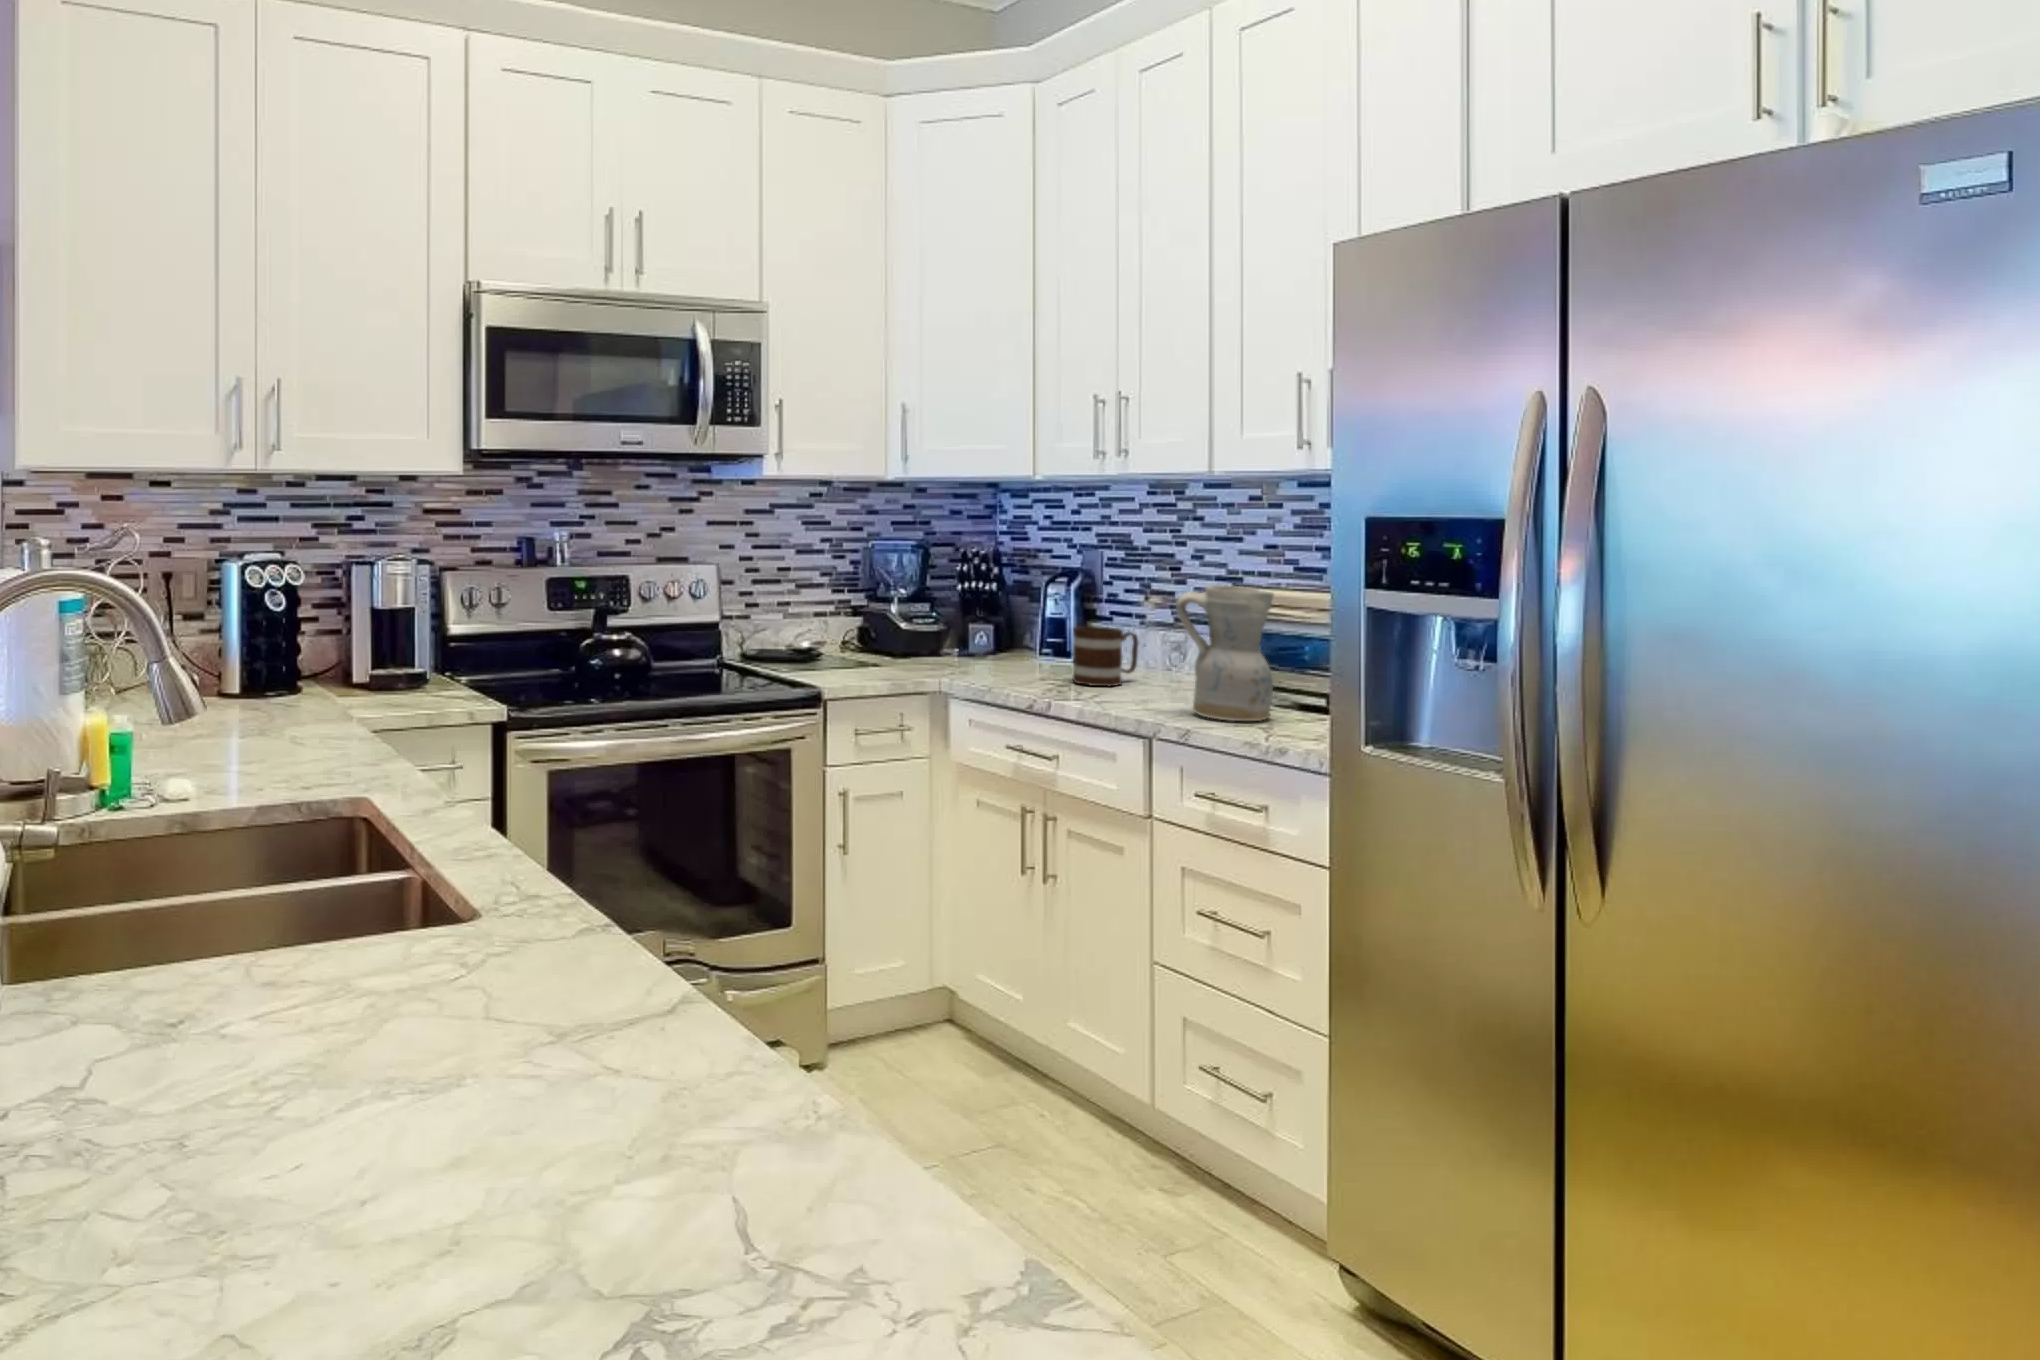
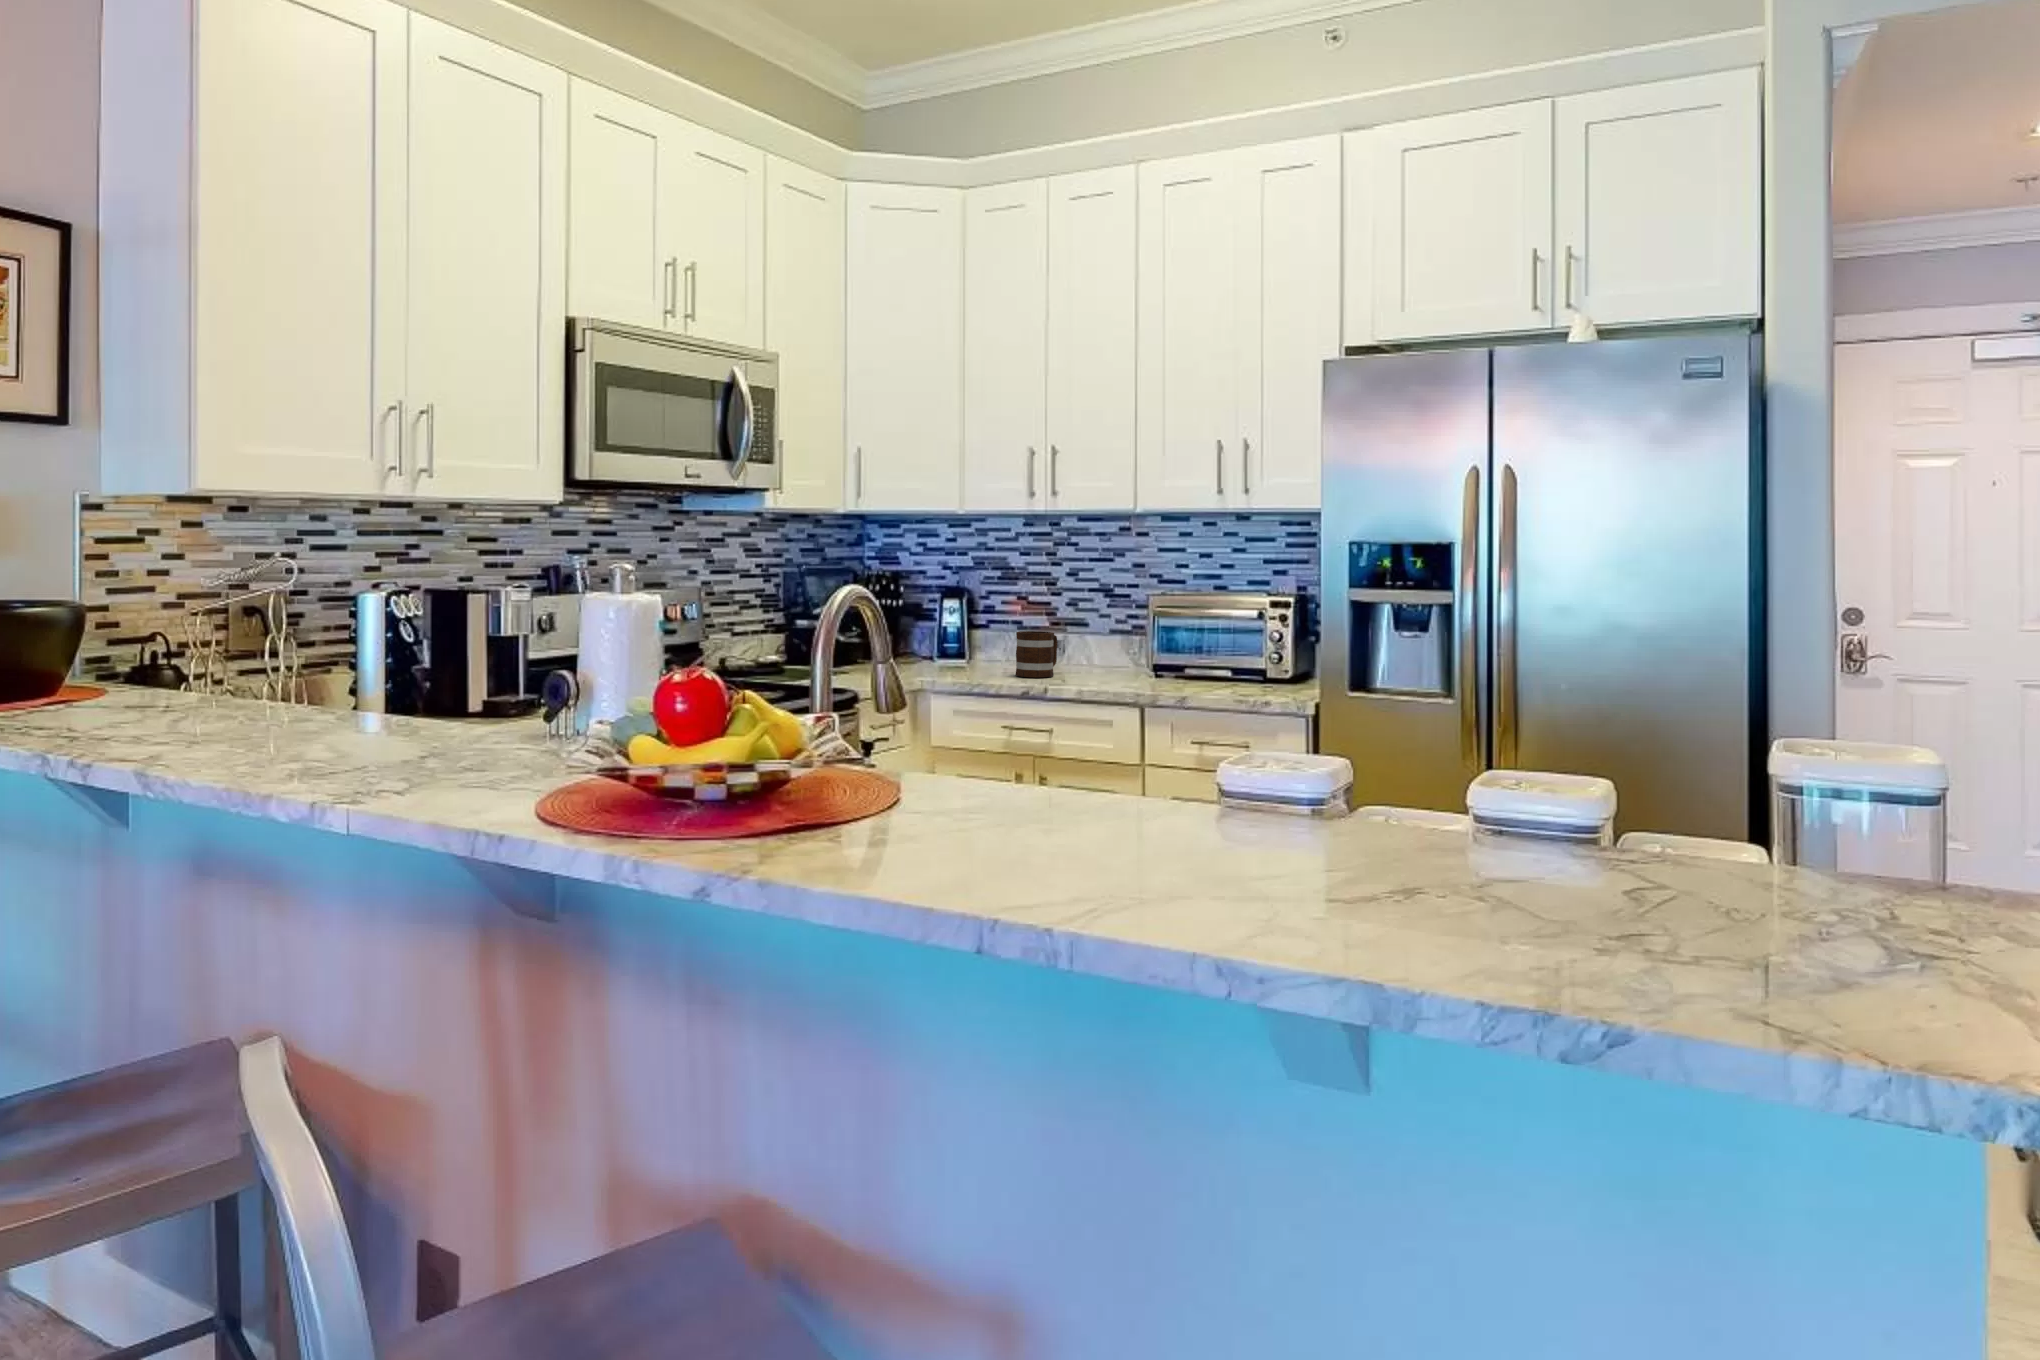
ceramic pitcher: present [1176,585,1274,721] -> none [1132,591,1197,688]

